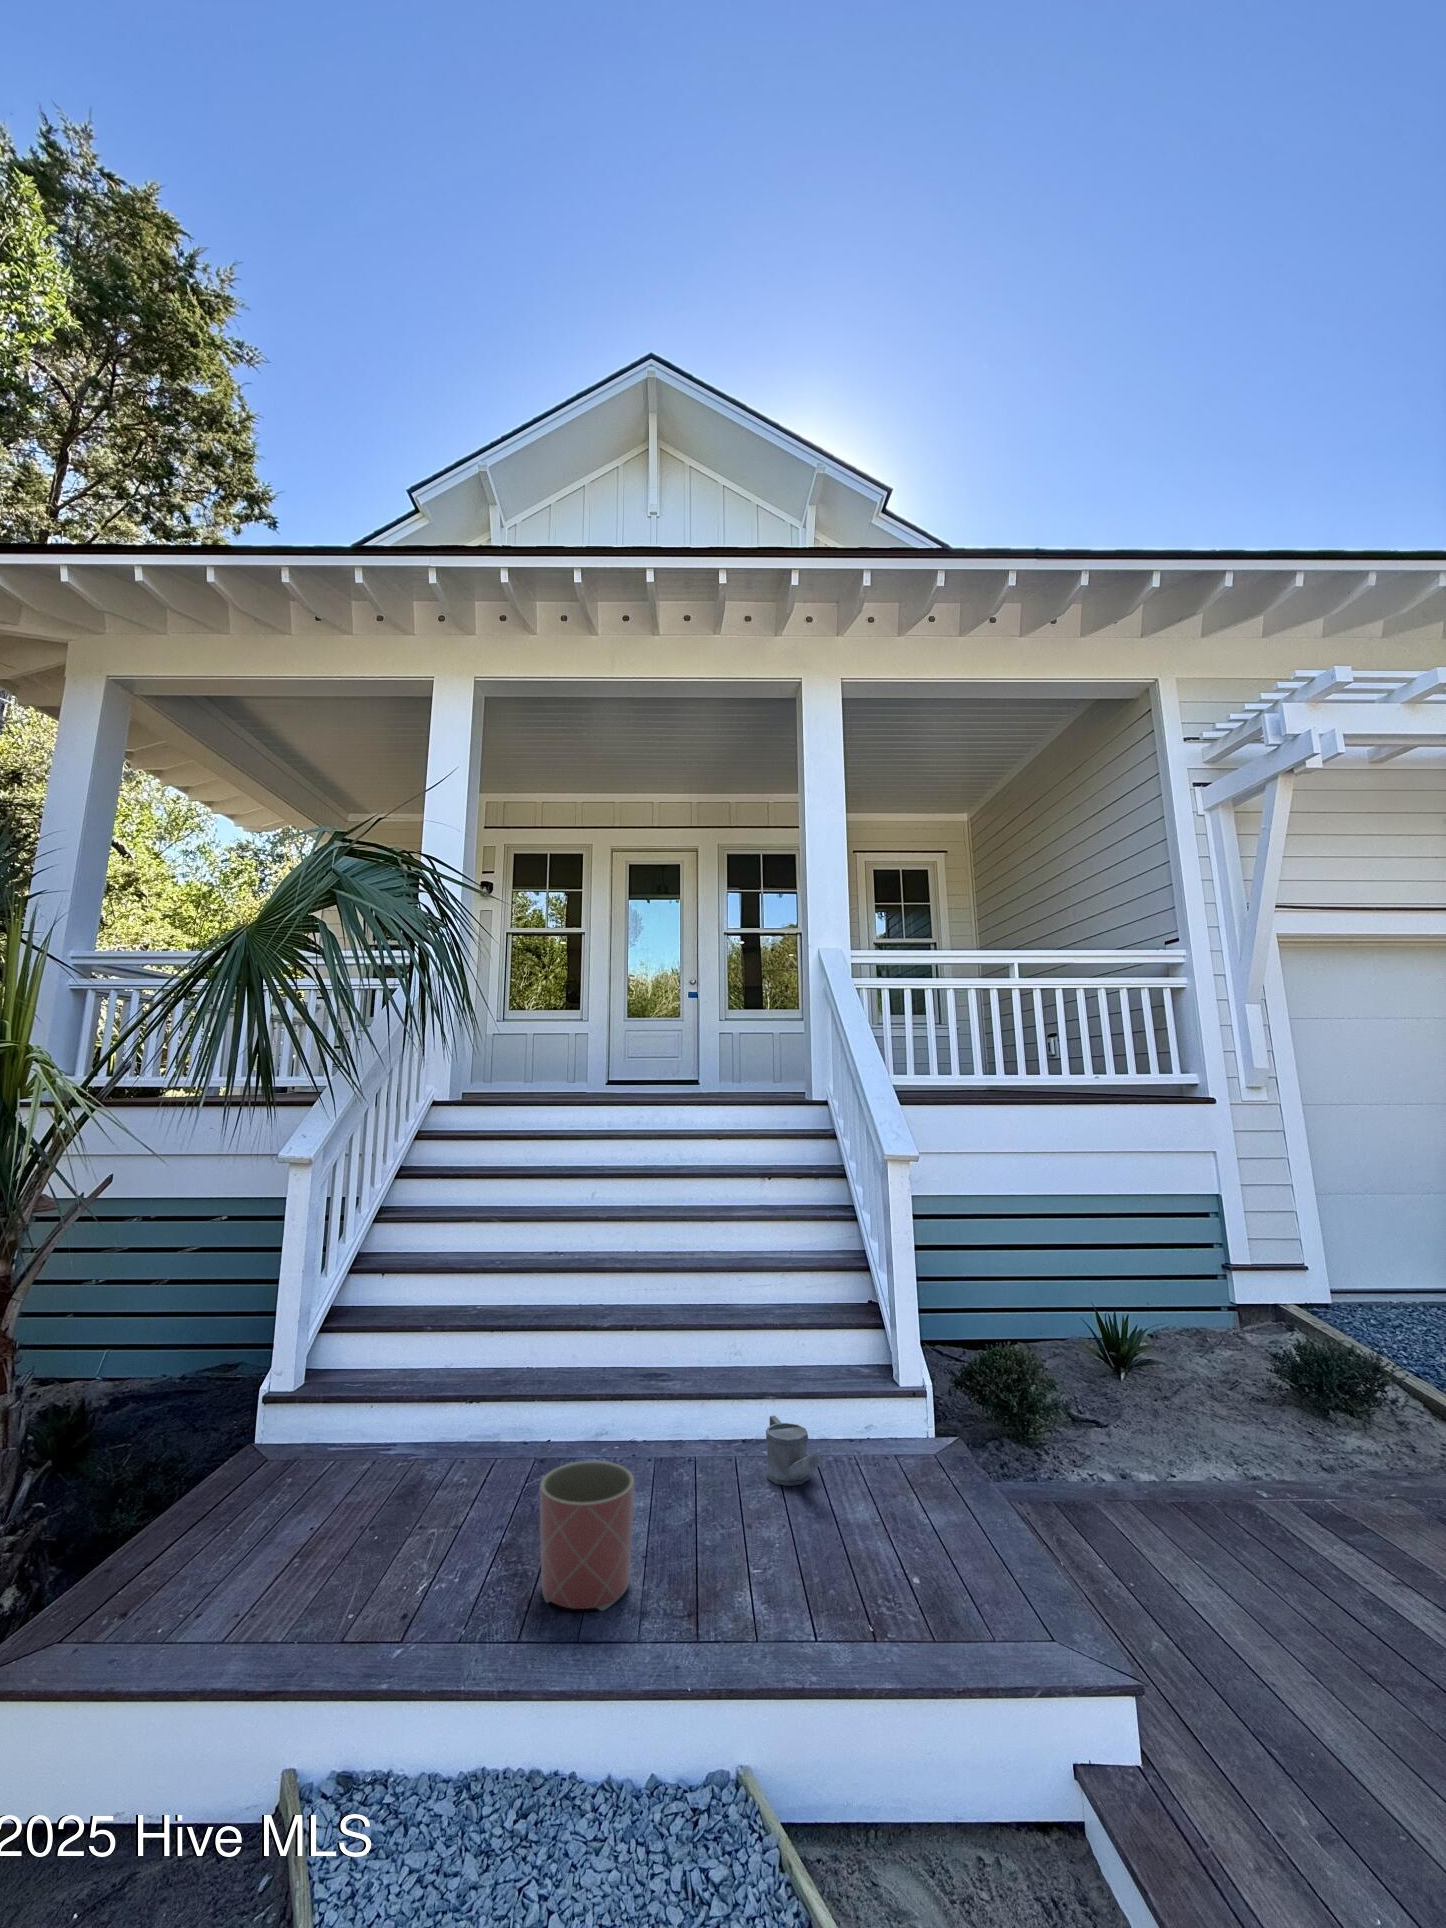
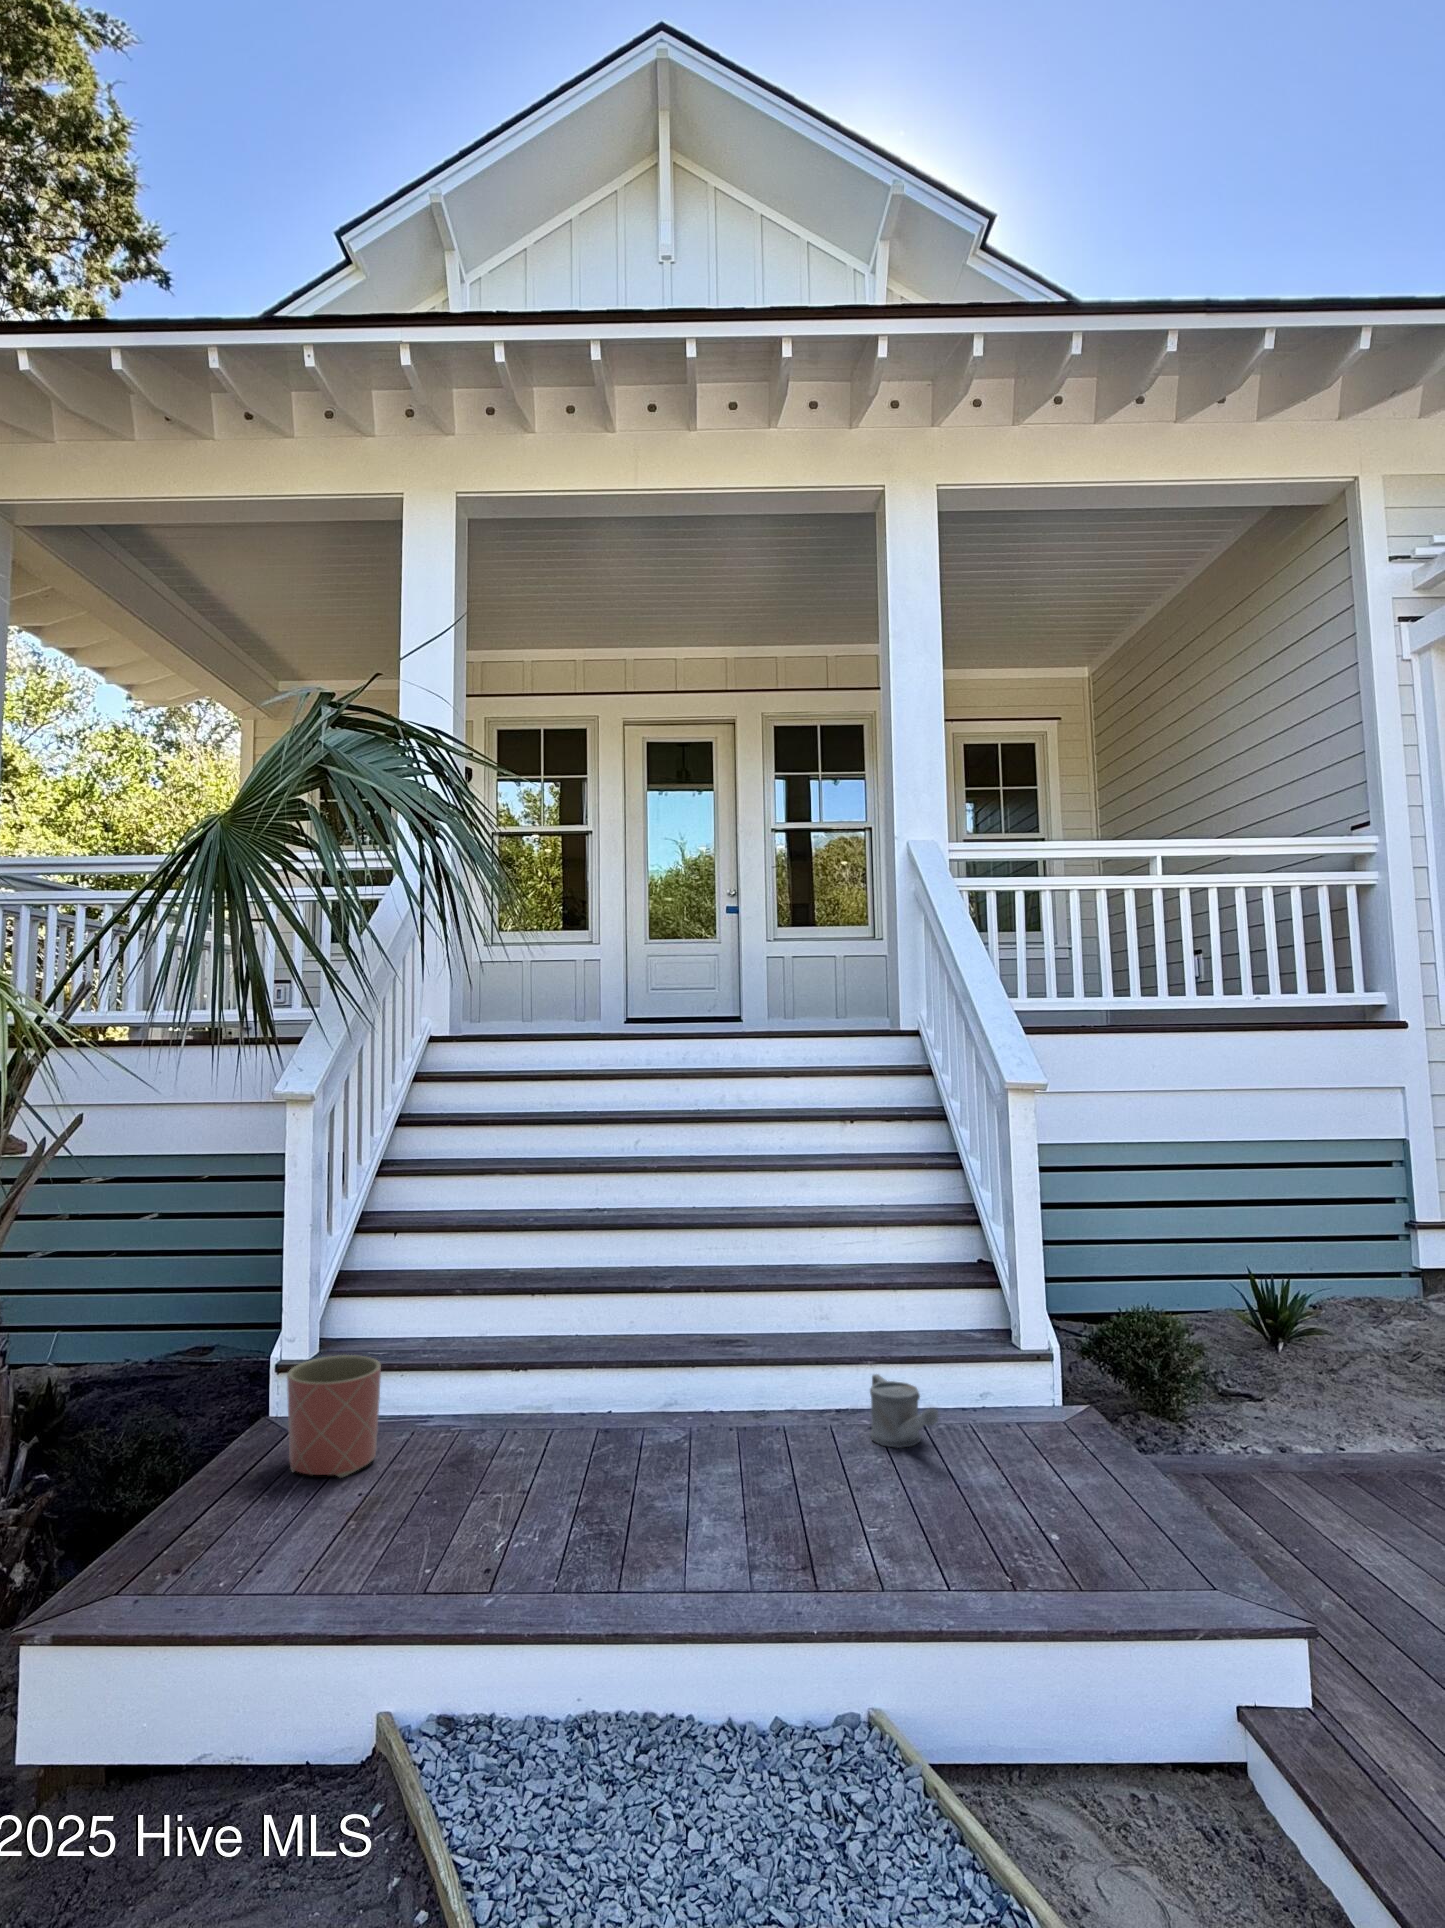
planter: present [540,1461,635,1611] -> present [287,1355,381,1478]

